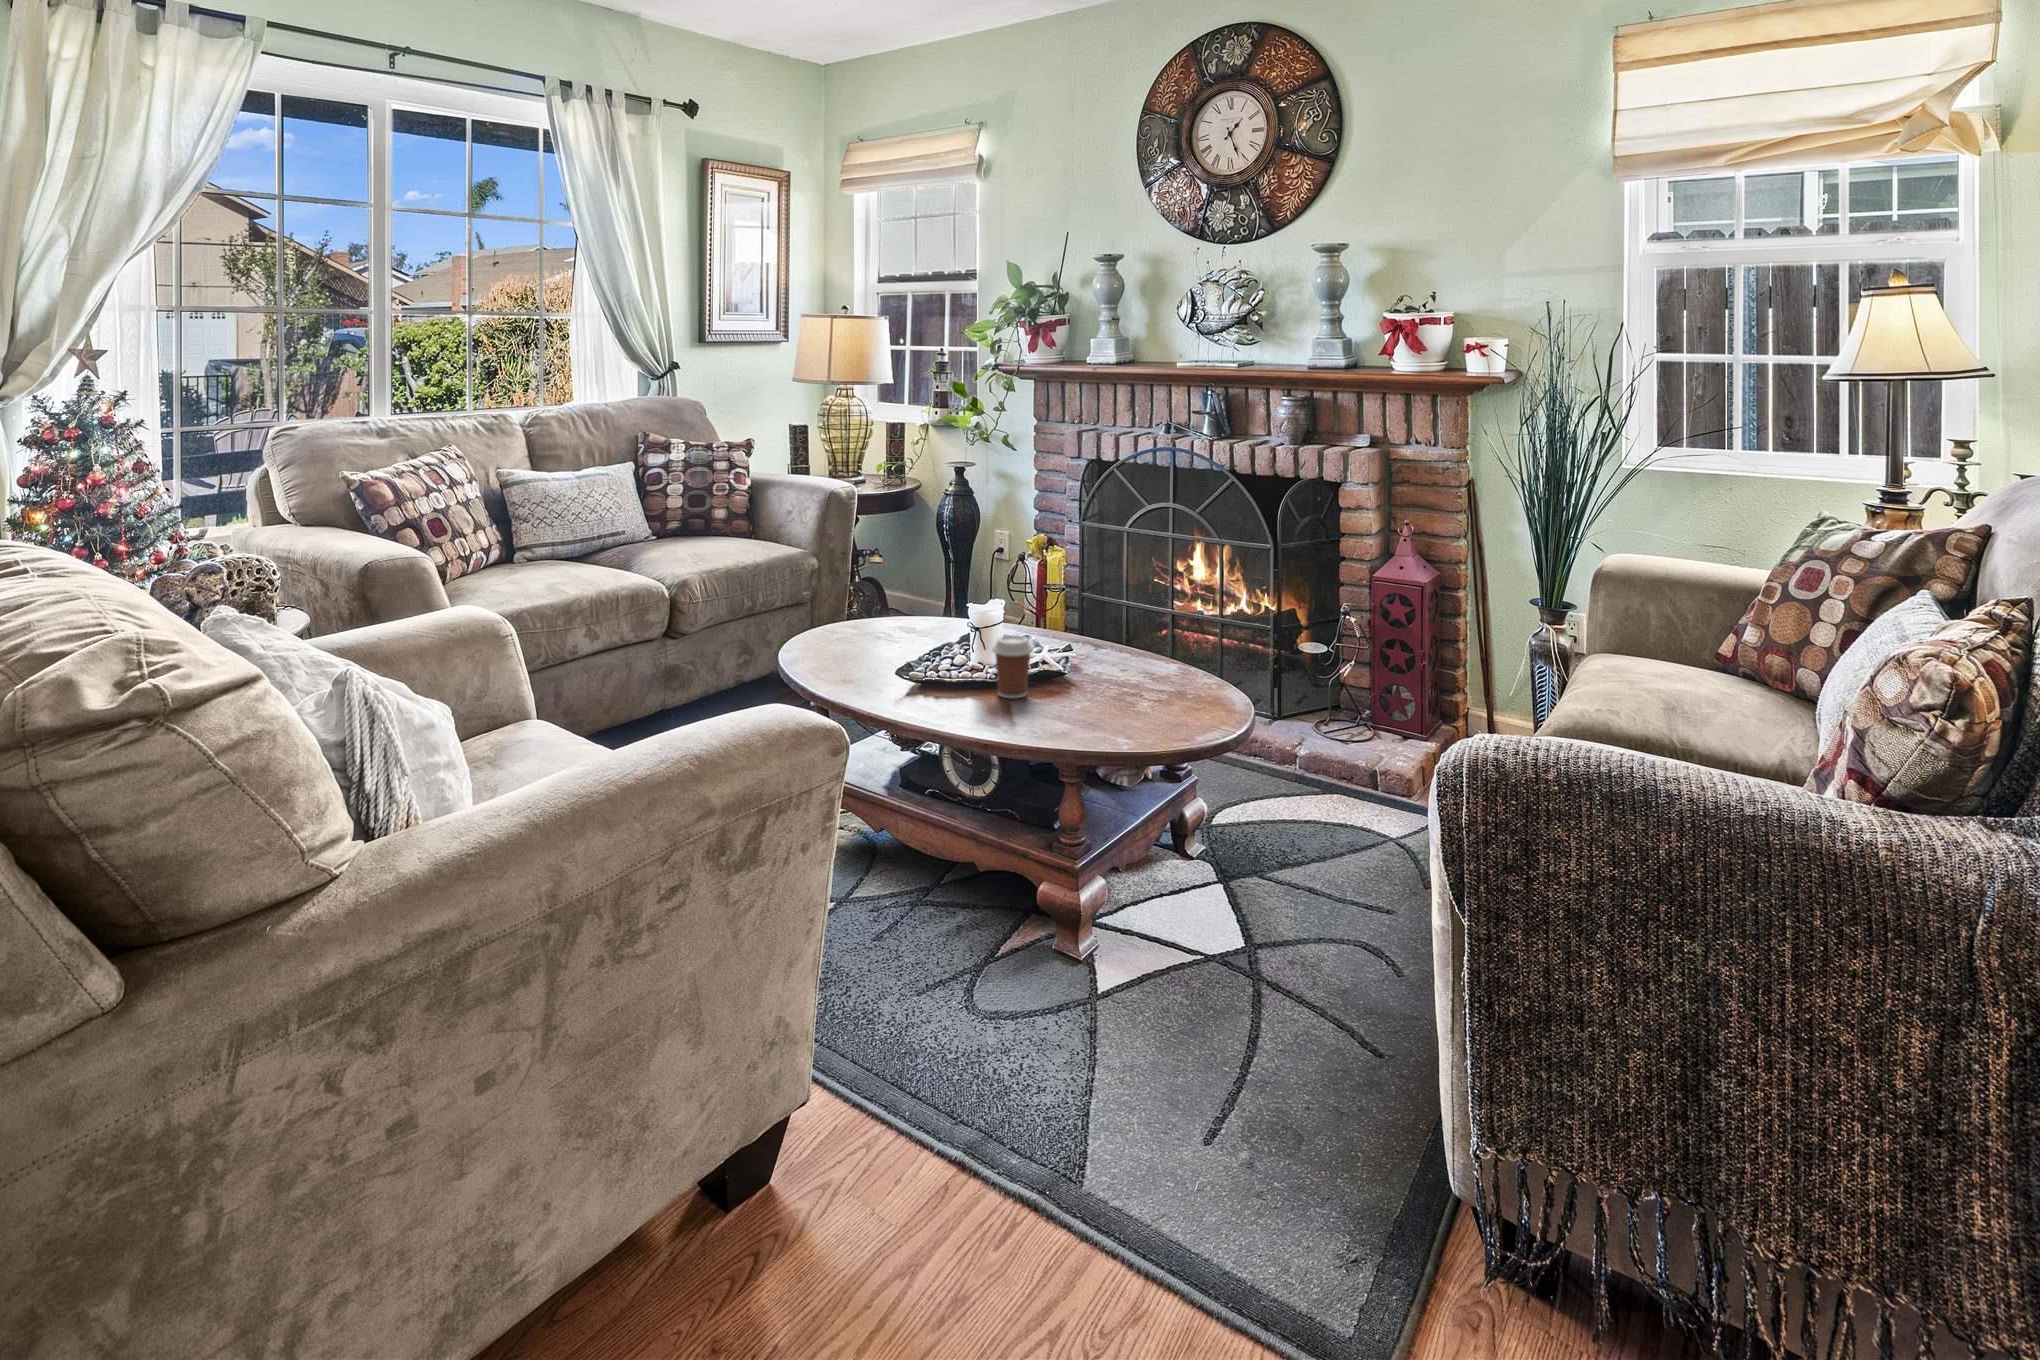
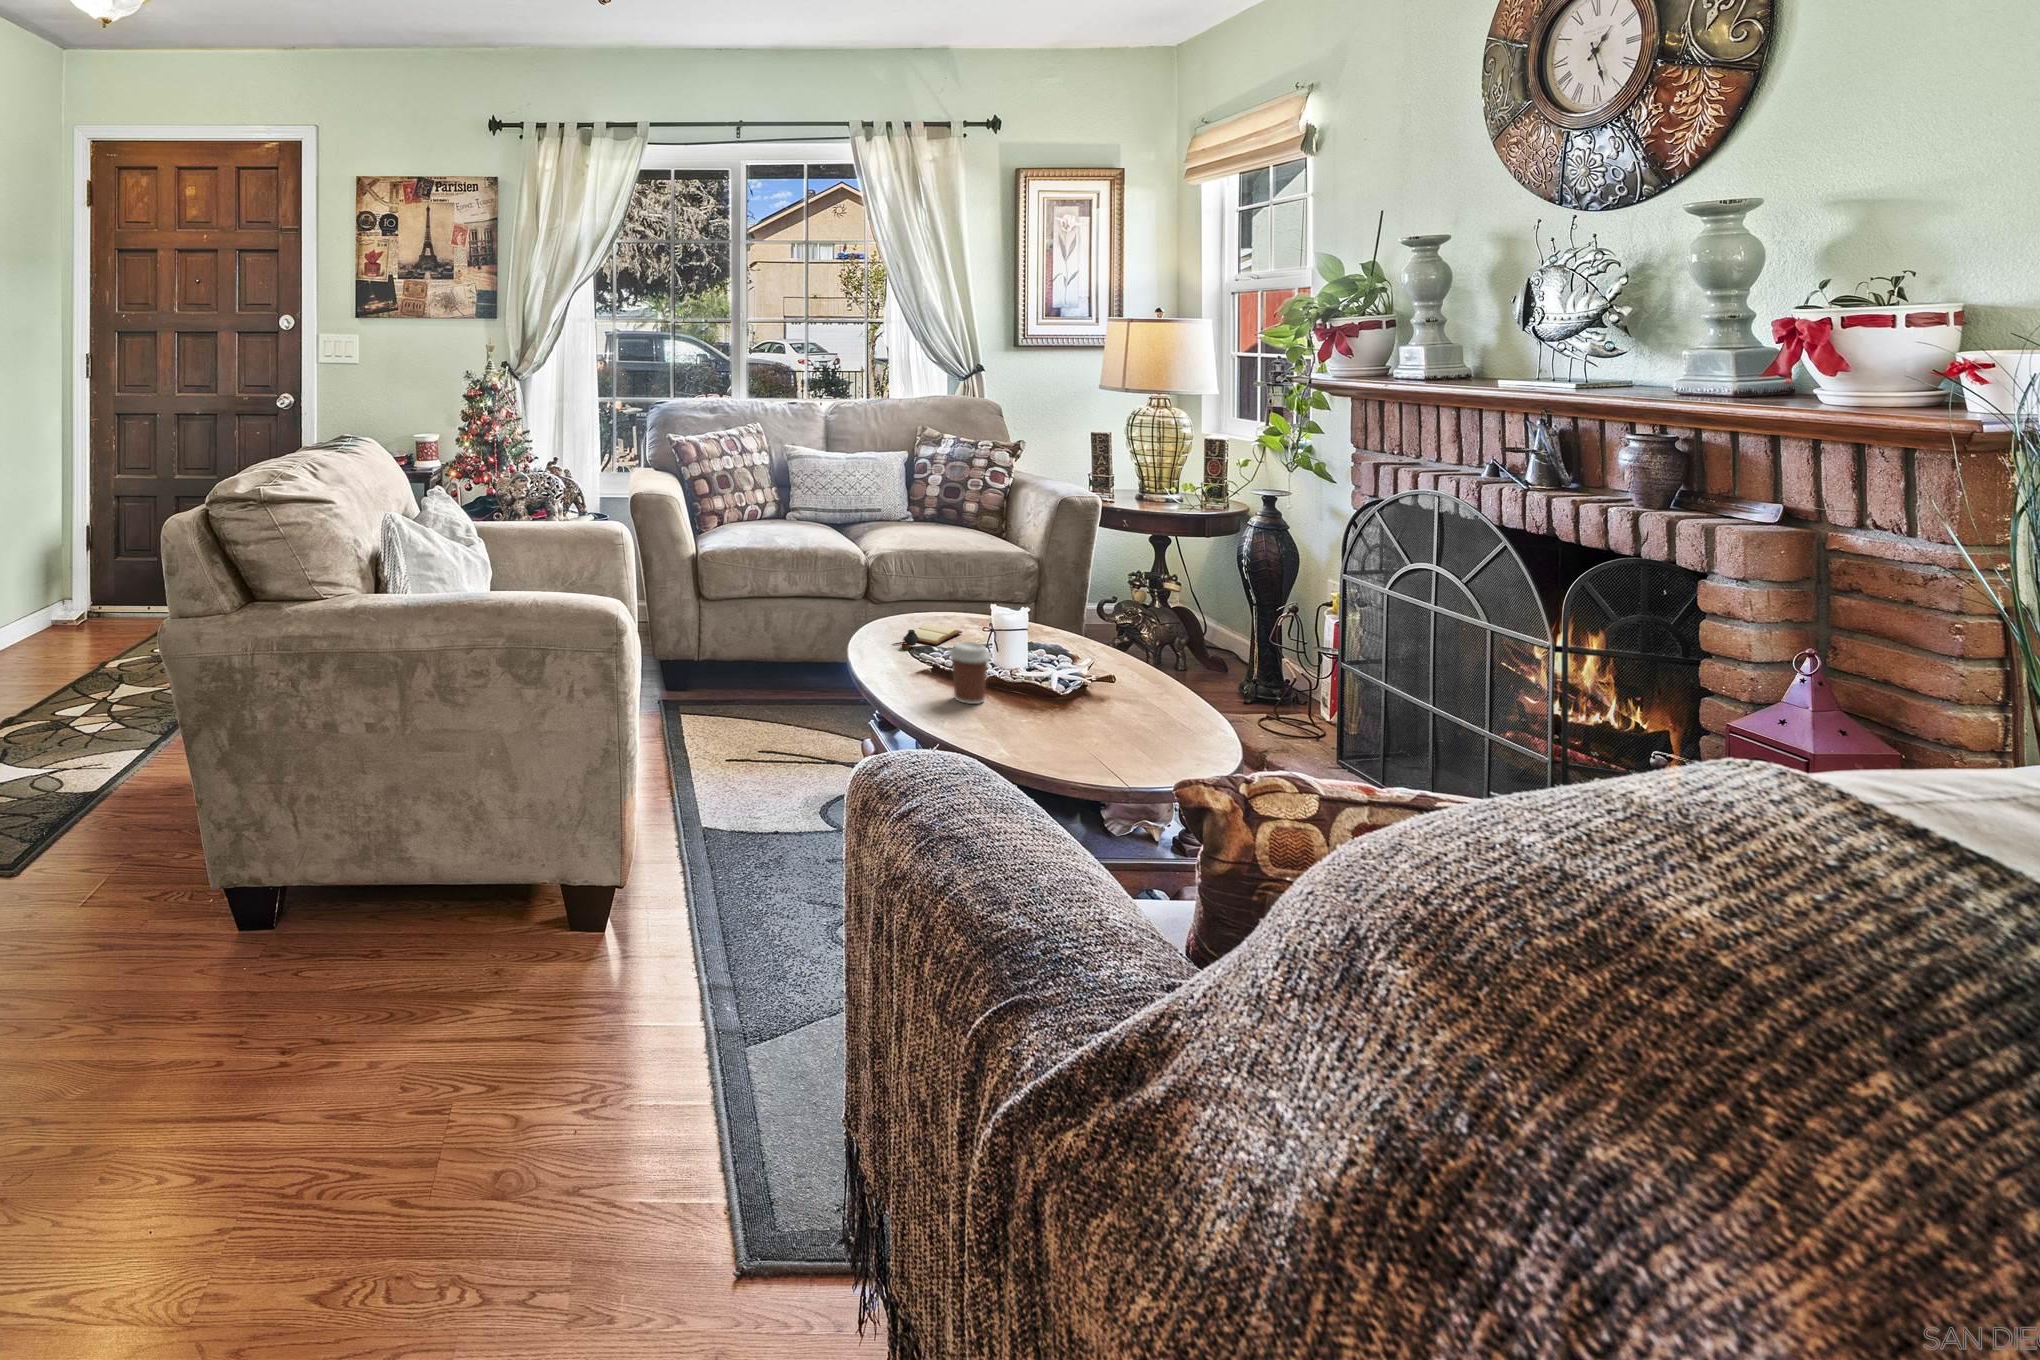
book: none [851,635,892,666] -> present [892,624,962,649]

